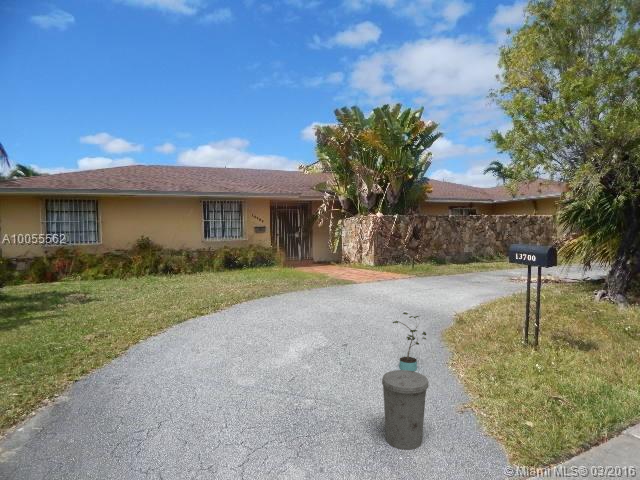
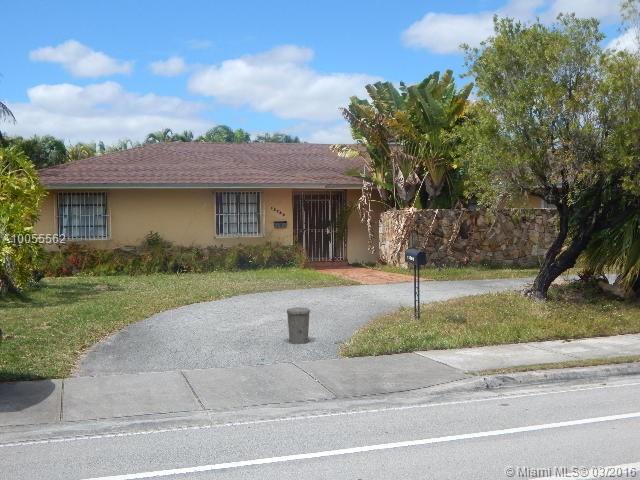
potted plant: present [393,312,426,371] -> none [324,287,345,326]

